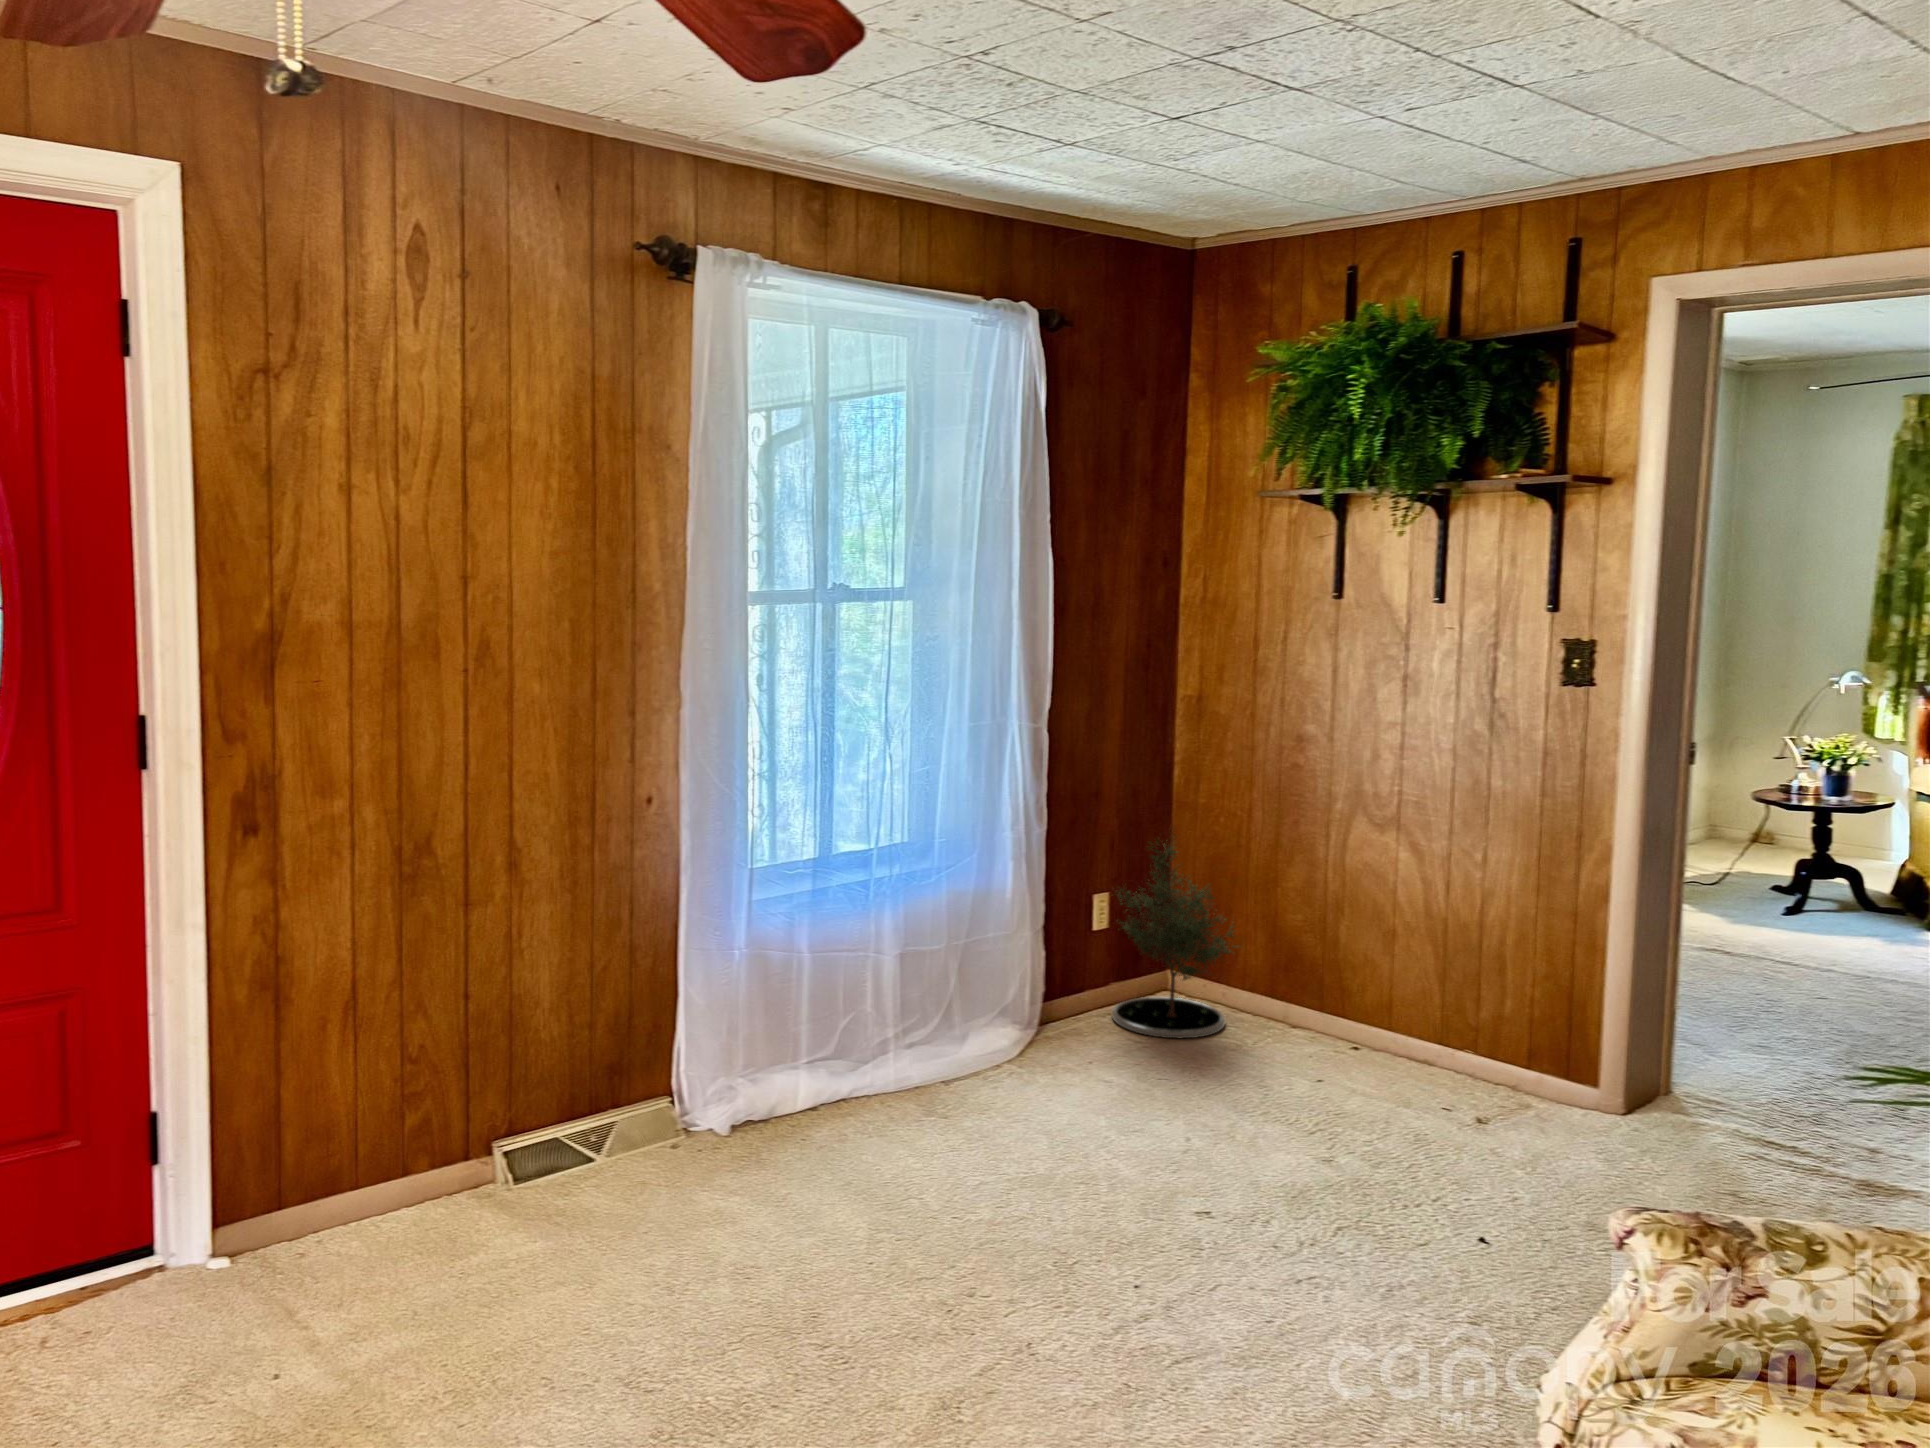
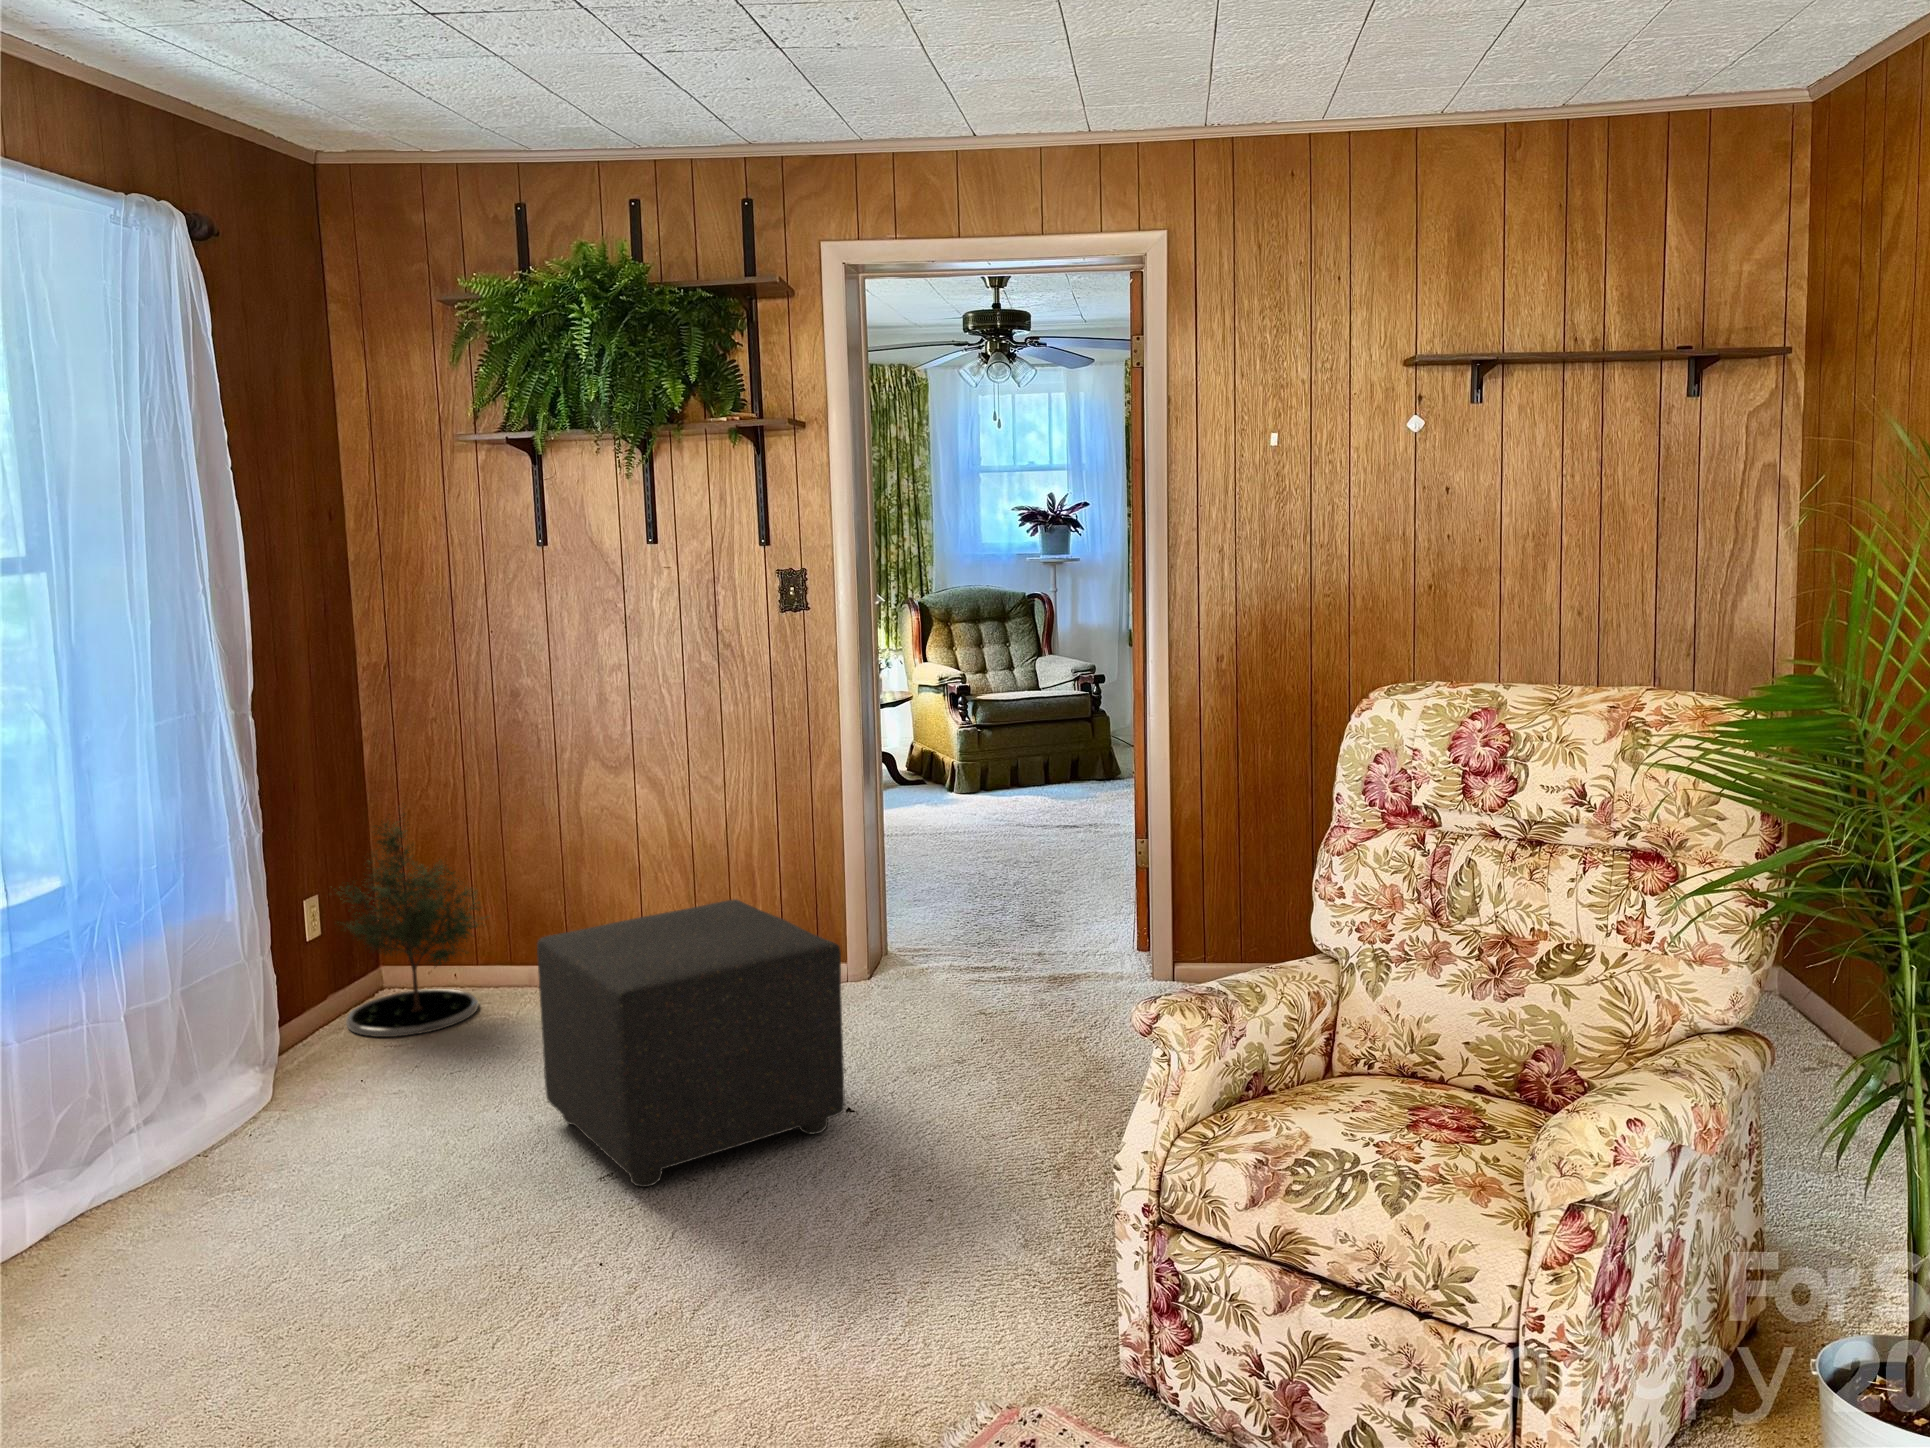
ottoman: none [1198,973,1470,1253] -> present [537,899,845,1187]

